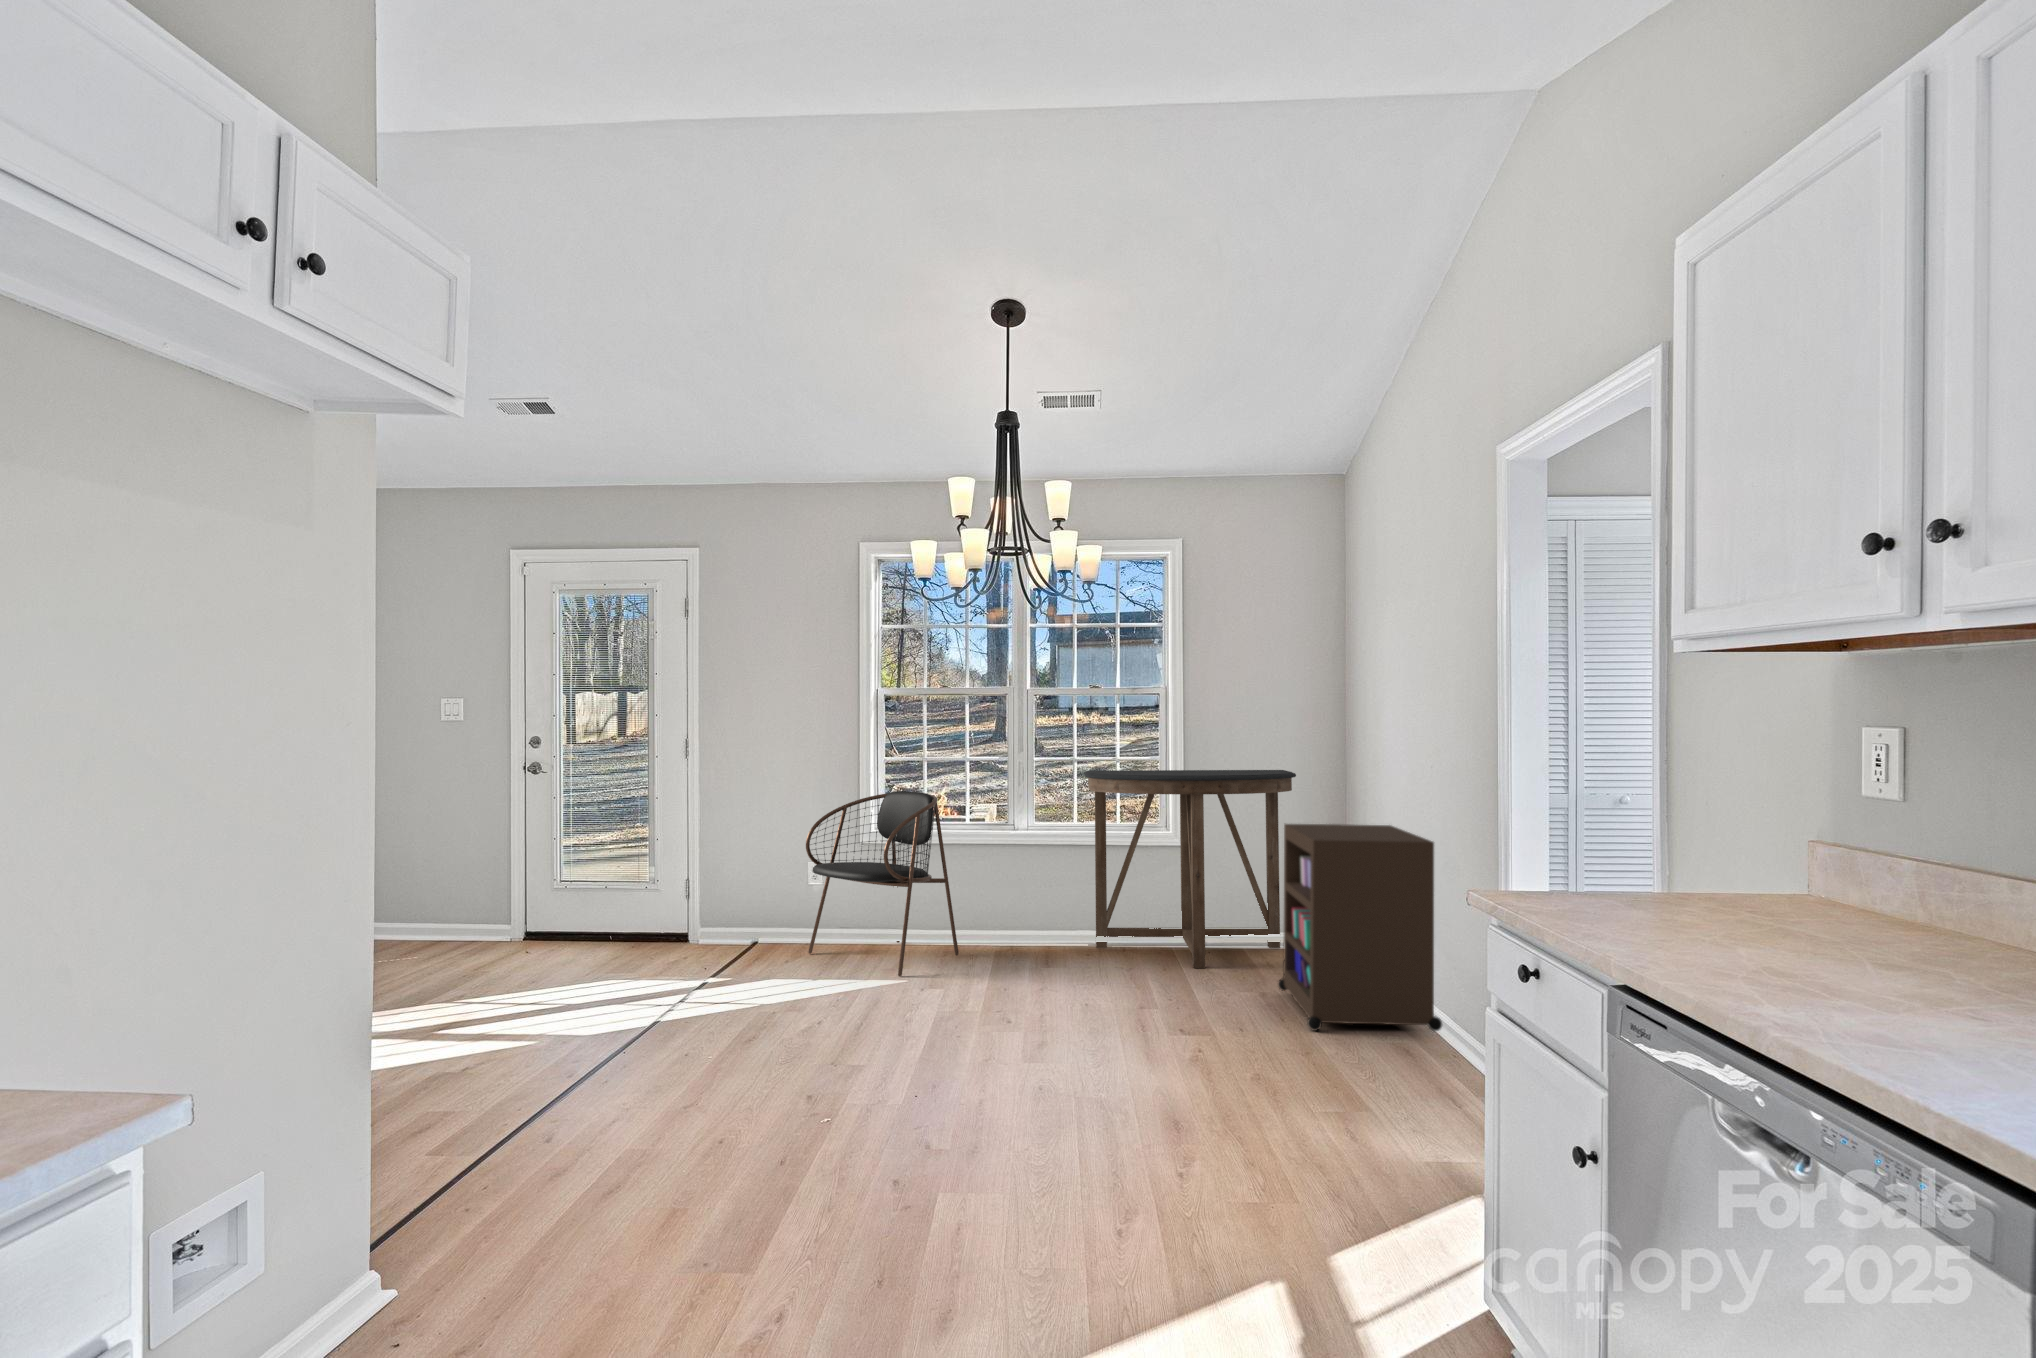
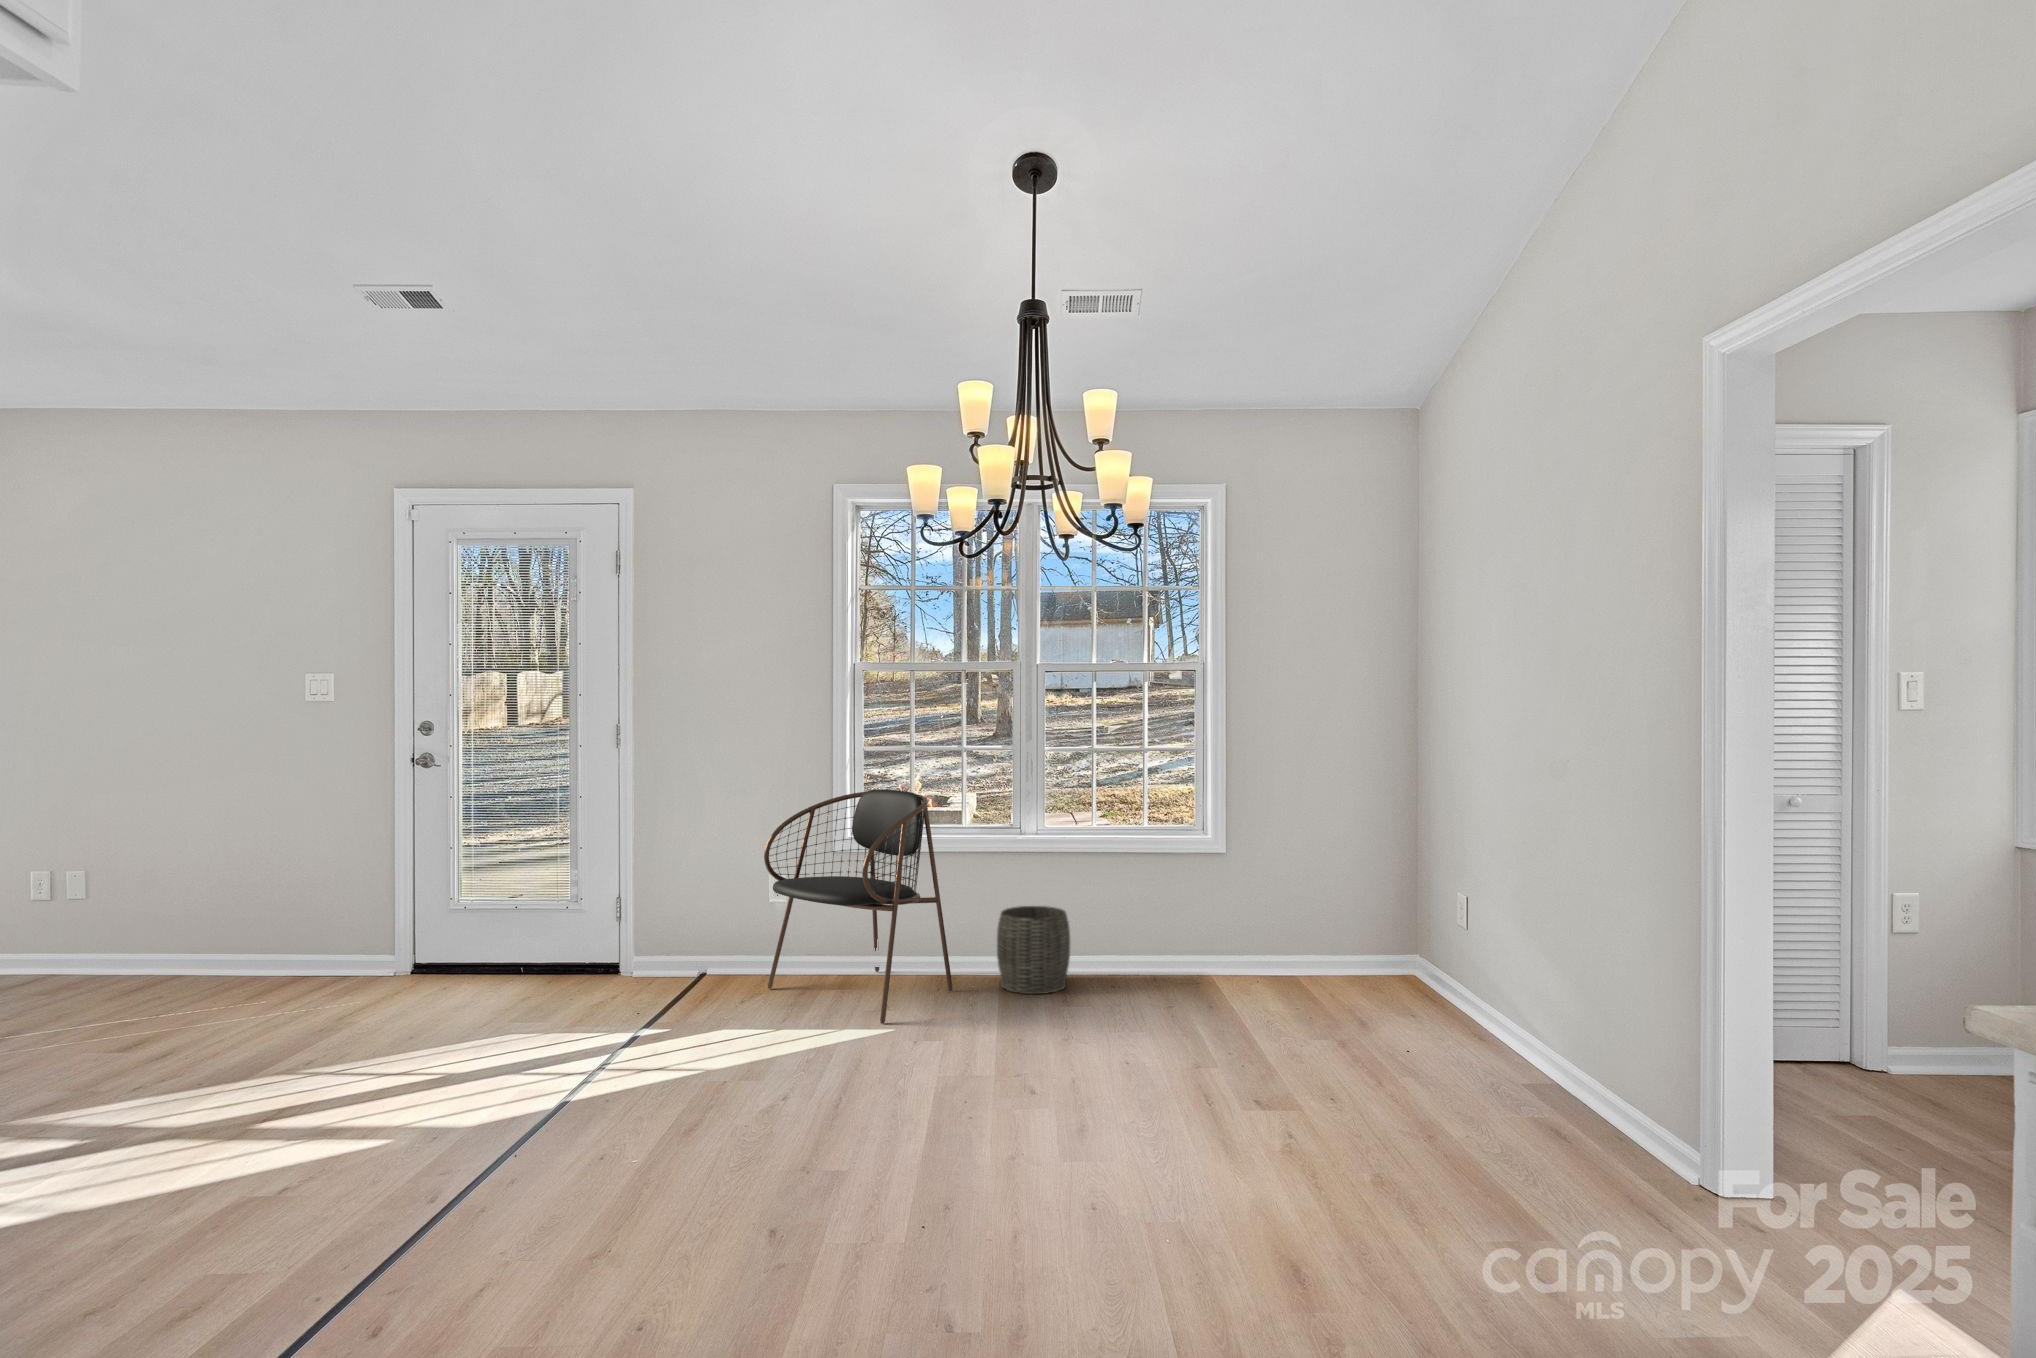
console table: present [1084,770,1296,968] -> none [1105,764,1366,1009]
storage cabinet: present [1278,824,1442,1031] -> none [1359,837,1588,1110]
woven basket: none [995,887,1055,958] -> present [997,906,1070,994]

